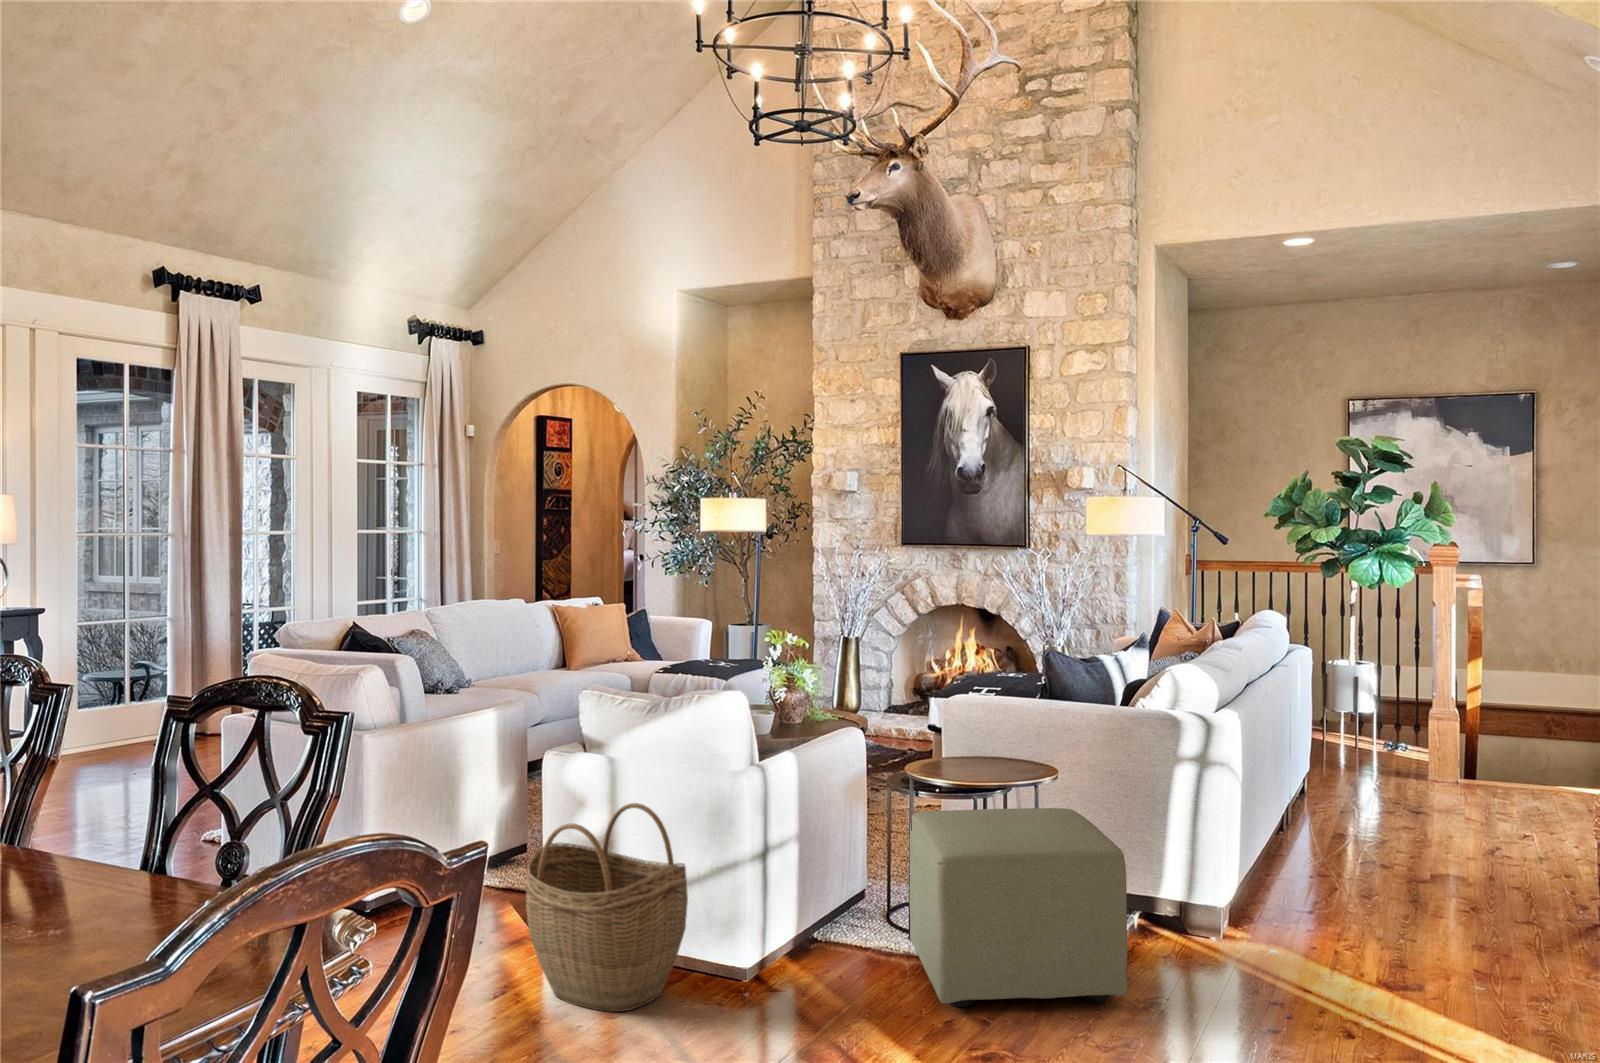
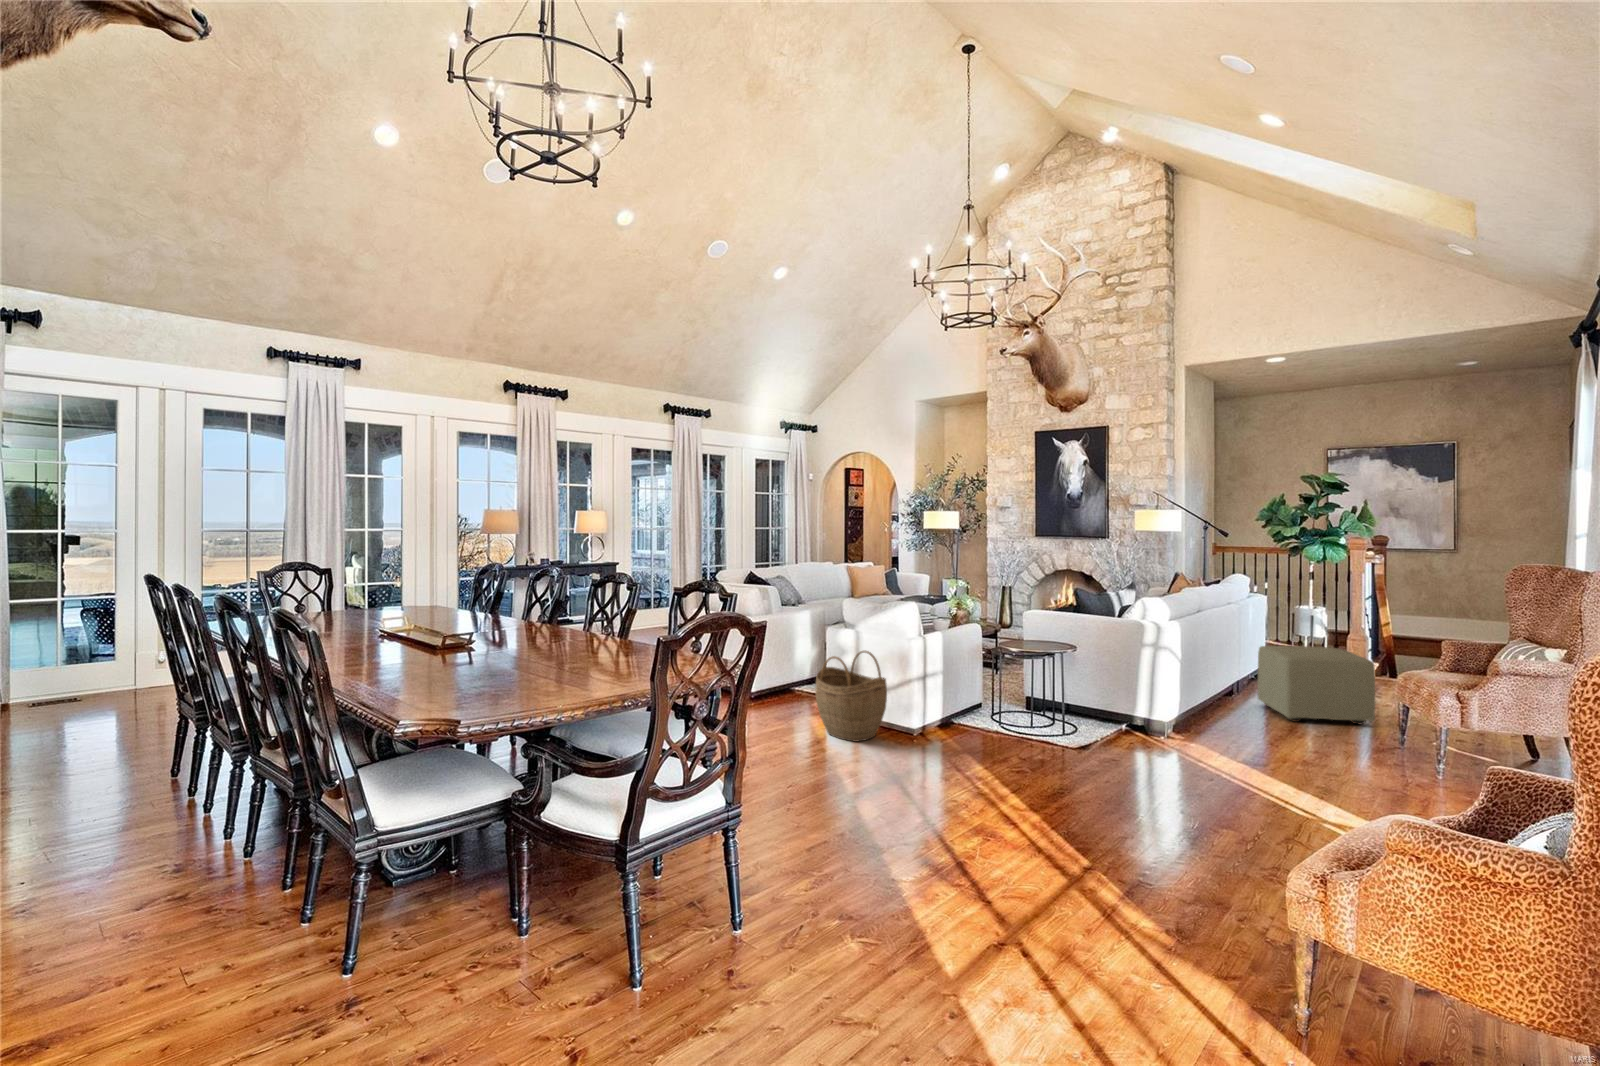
ottoman: present [909,808,1128,1007] -> present [1257,646,1375,724]

